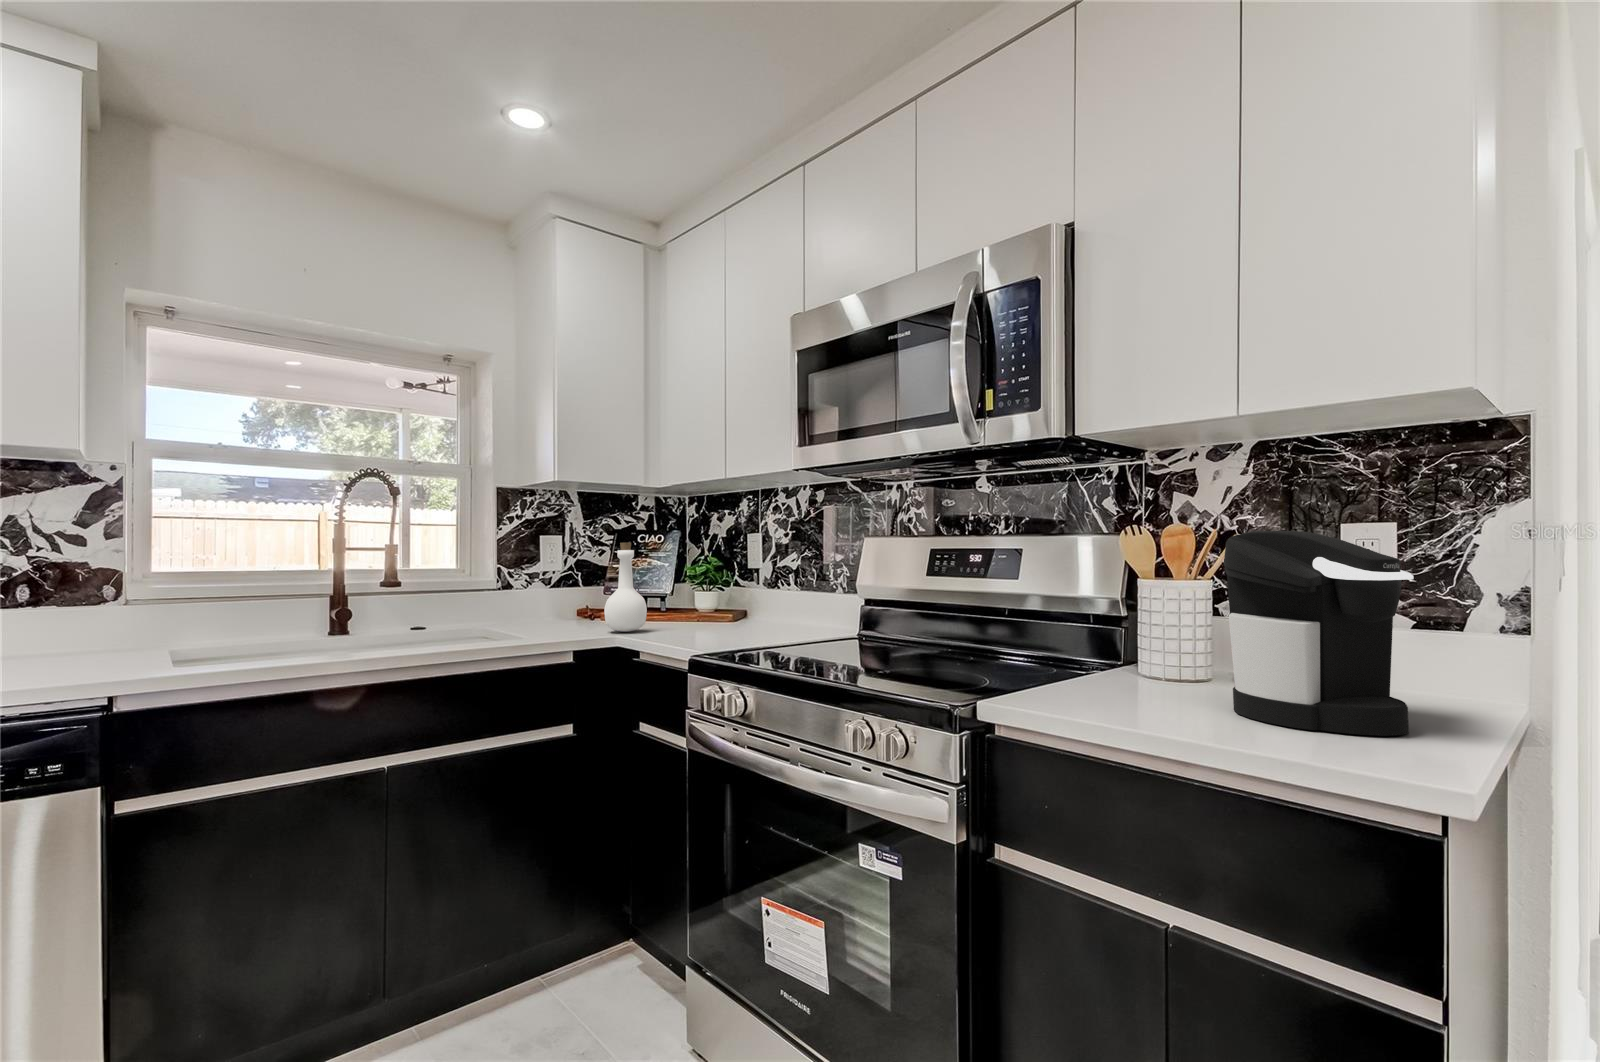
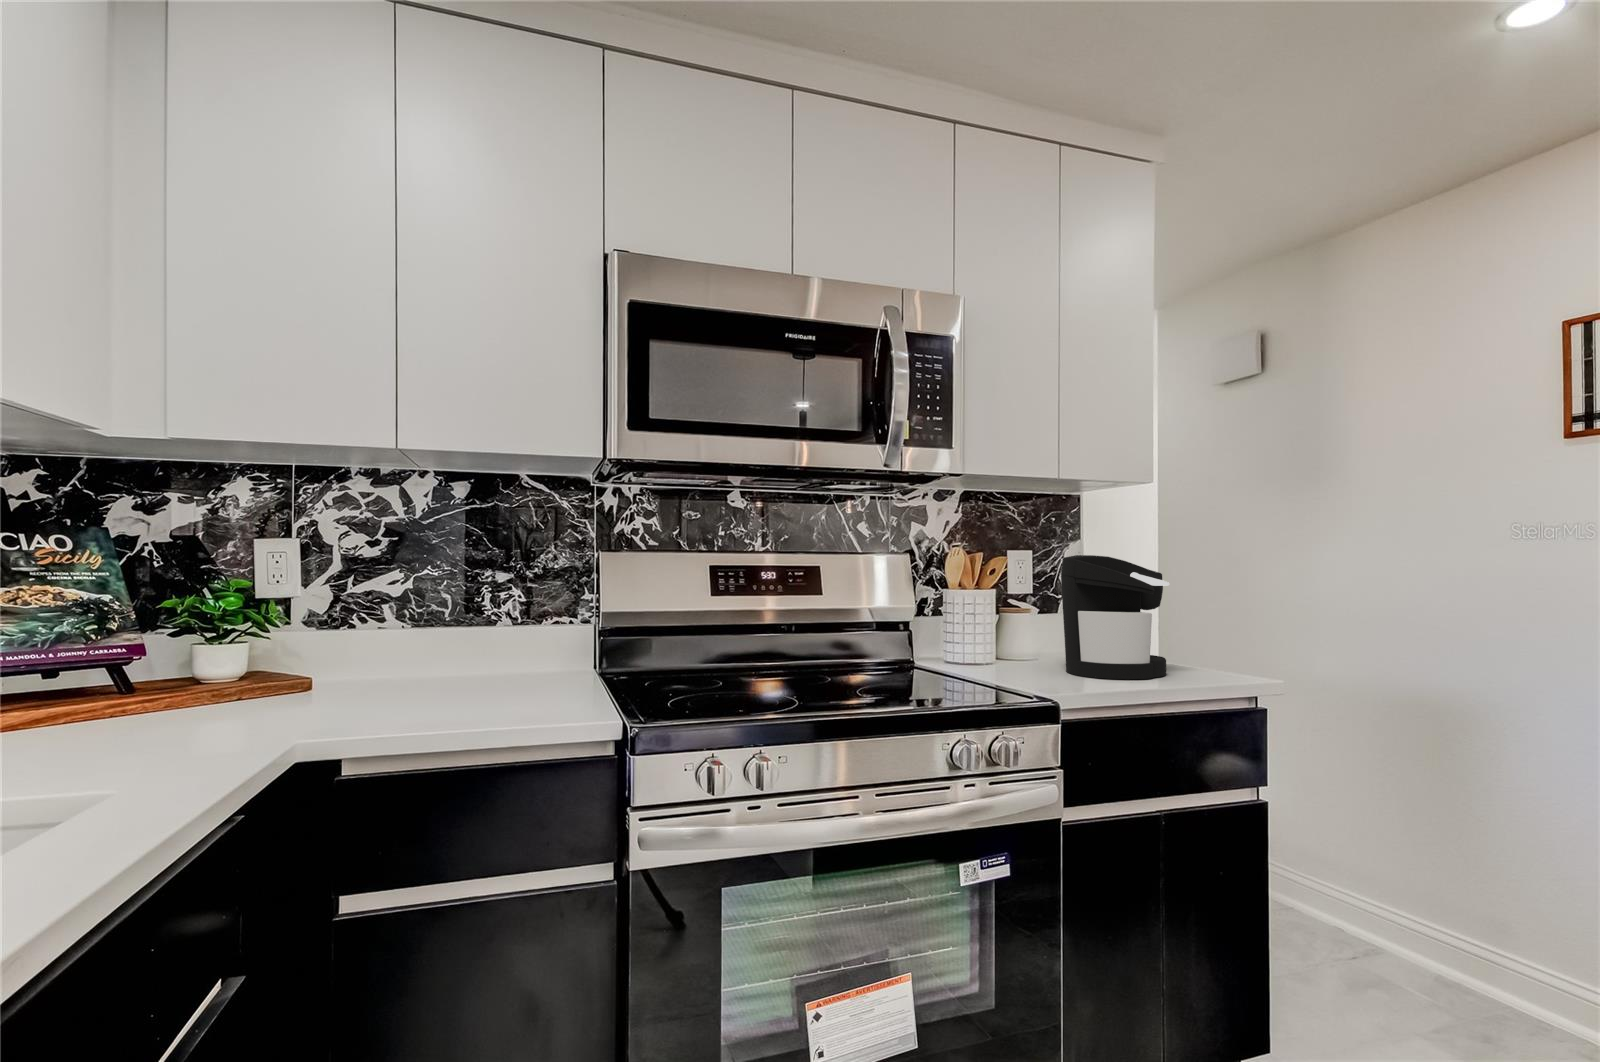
bottle: present [604,543,647,632] -> none [54,554,187,764]

